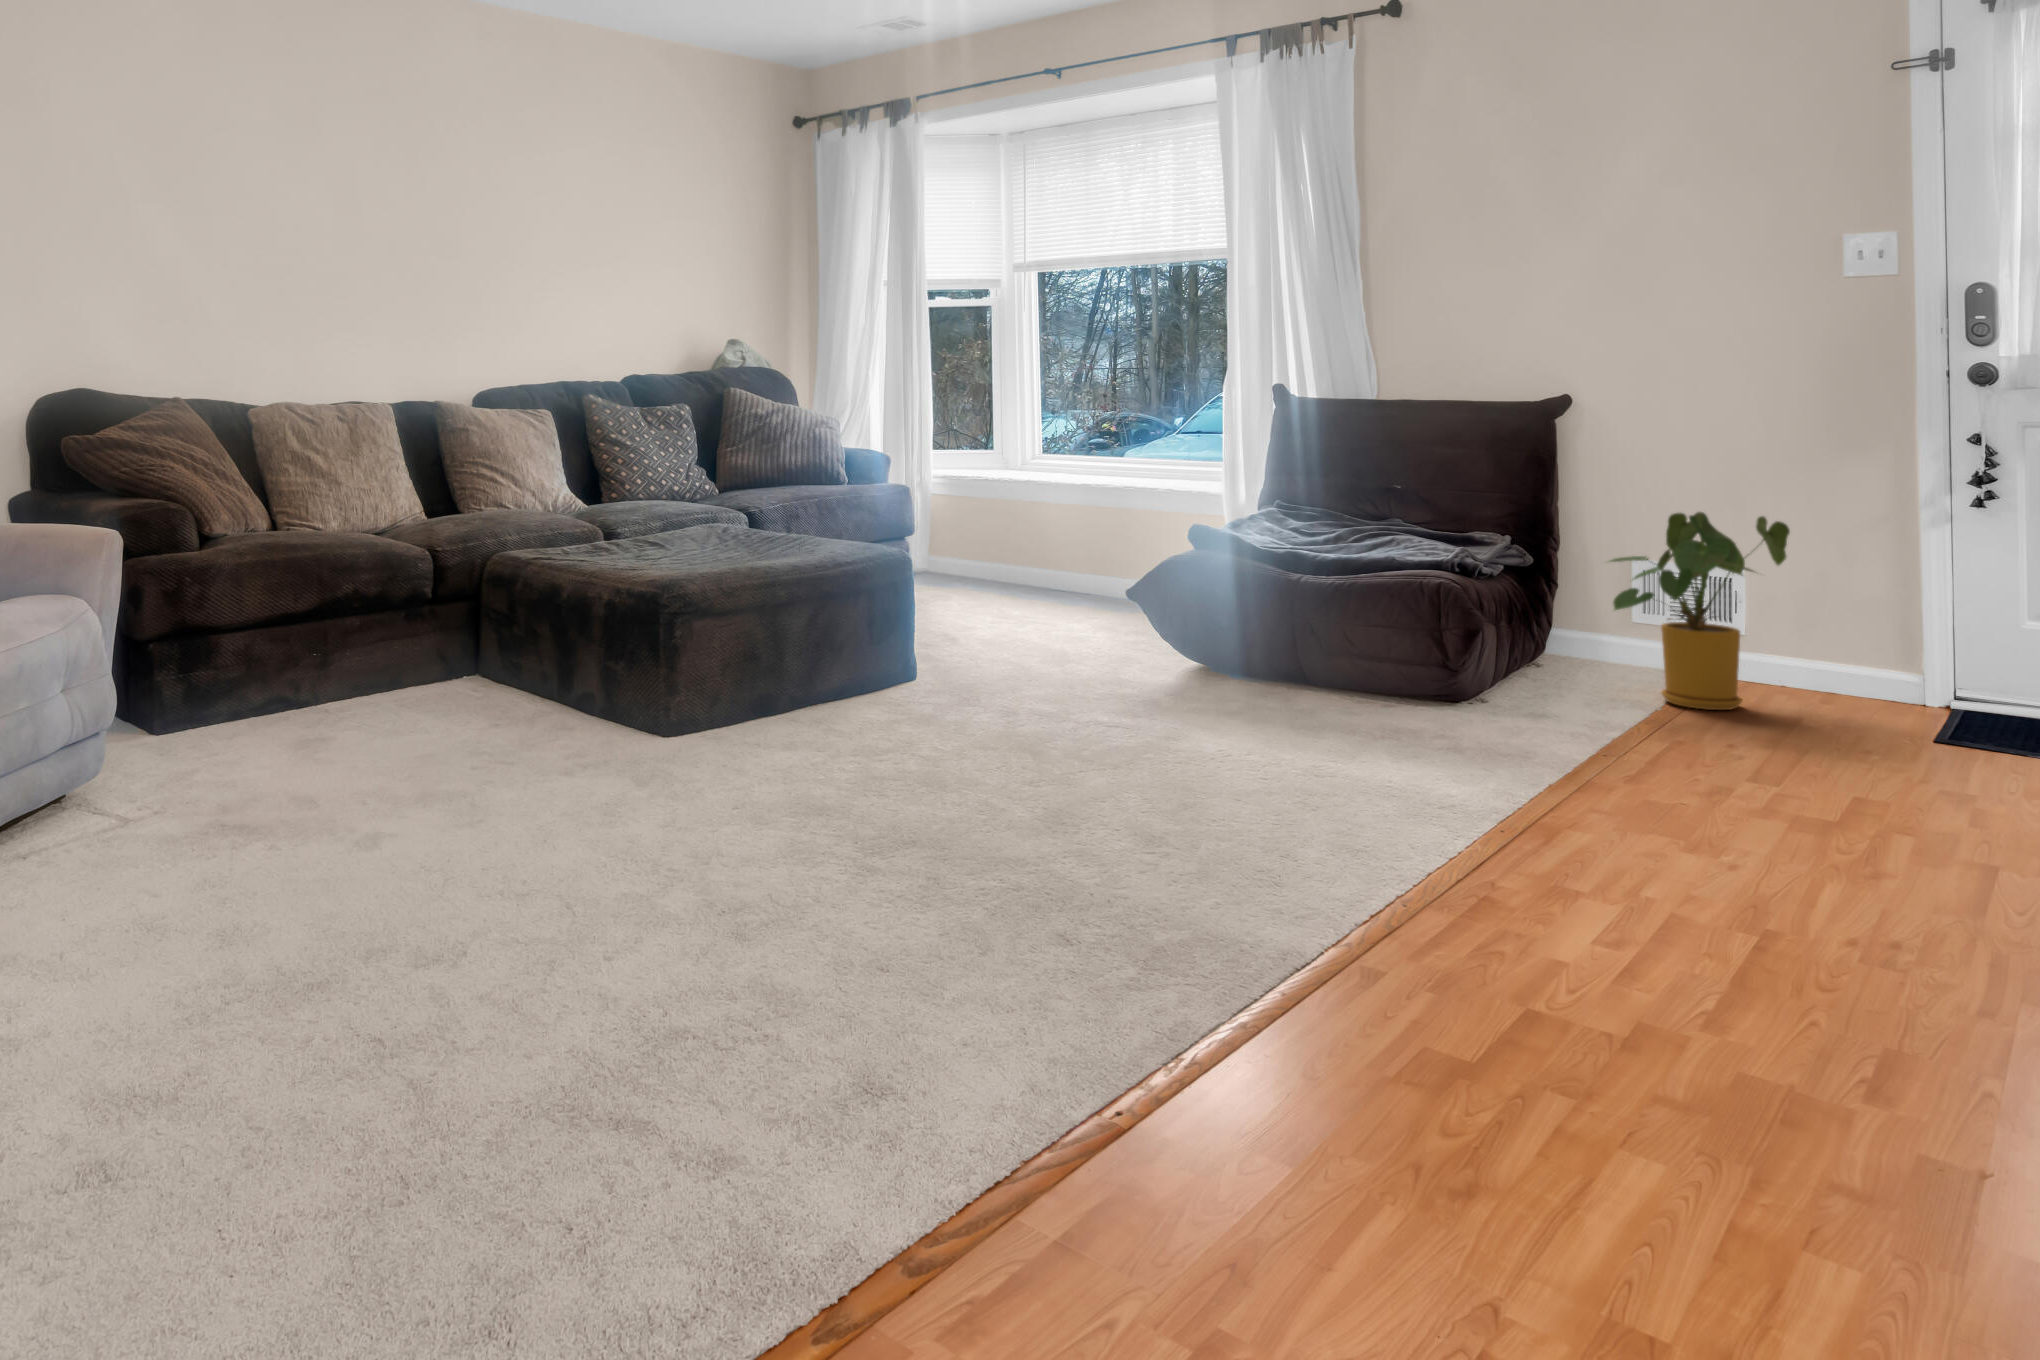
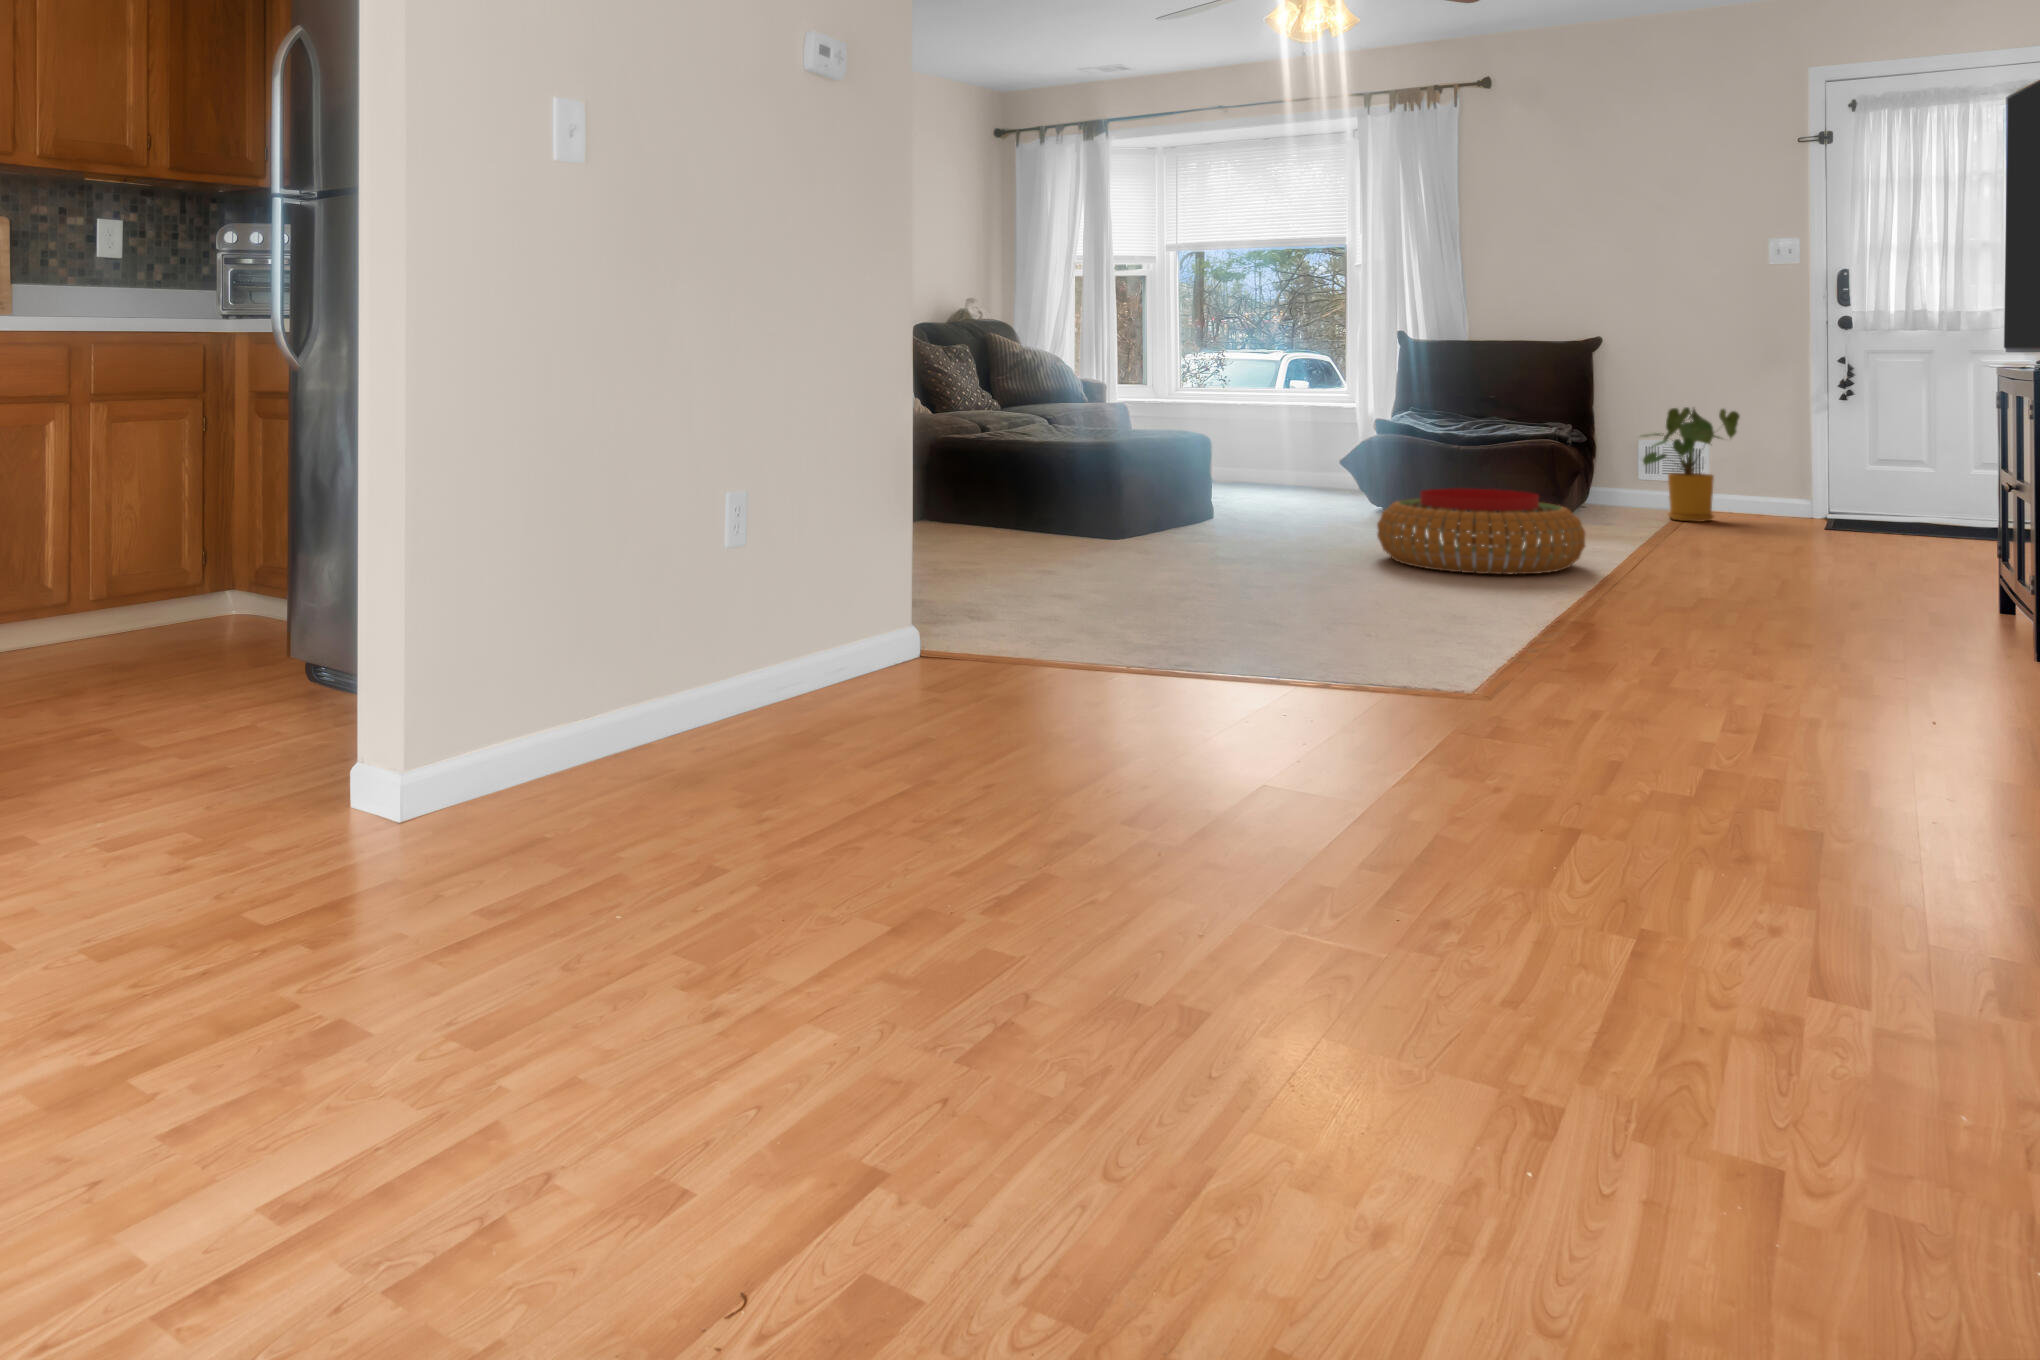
pouf: none [1006,669,1383,870] -> present [1377,488,1585,574]

